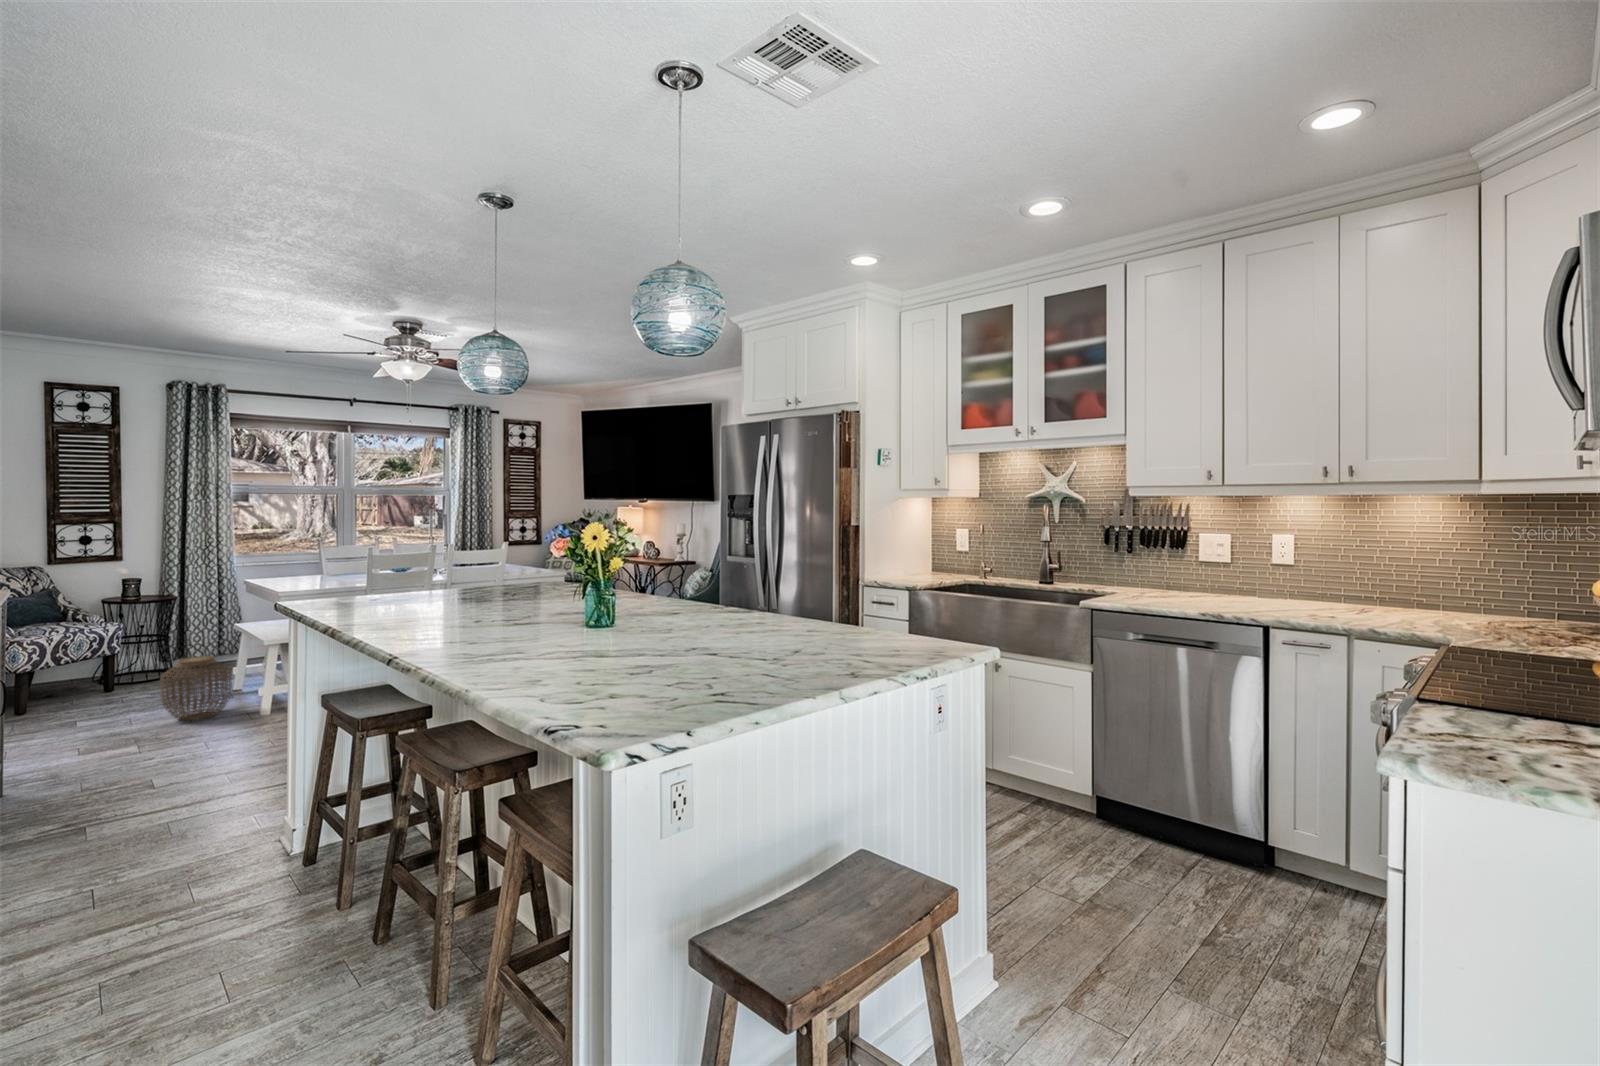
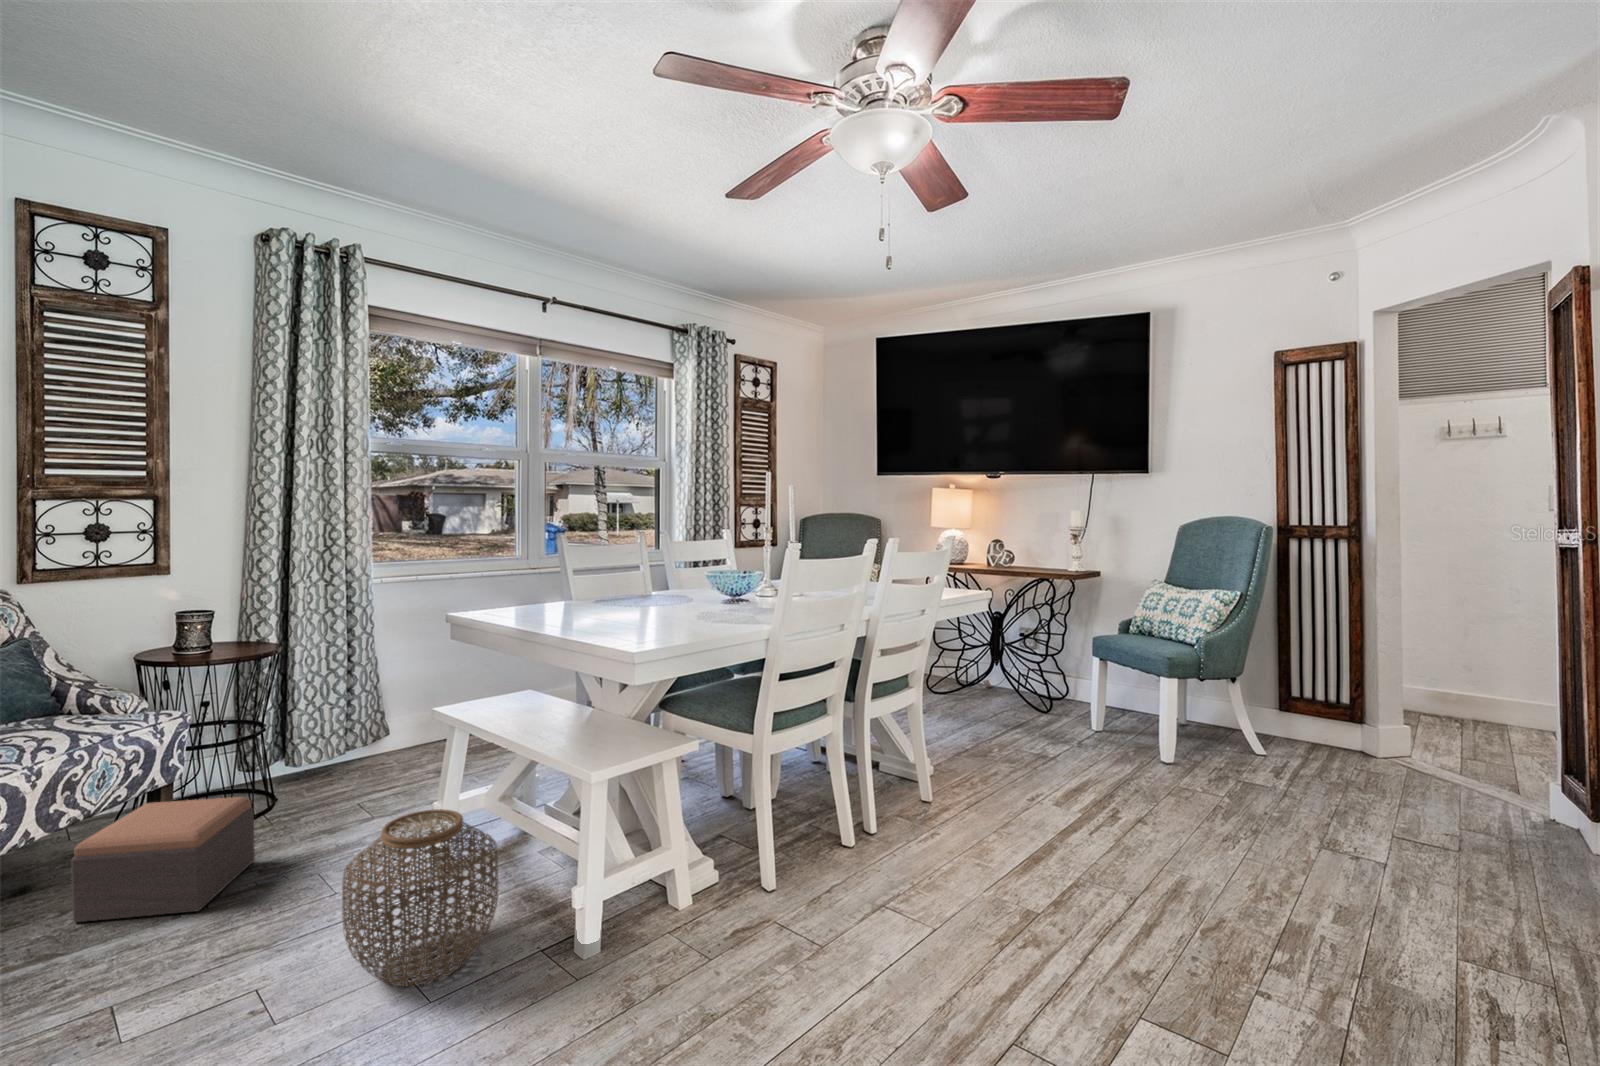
footstool: none [66,662,151,706] -> present [71,797,255,922]

